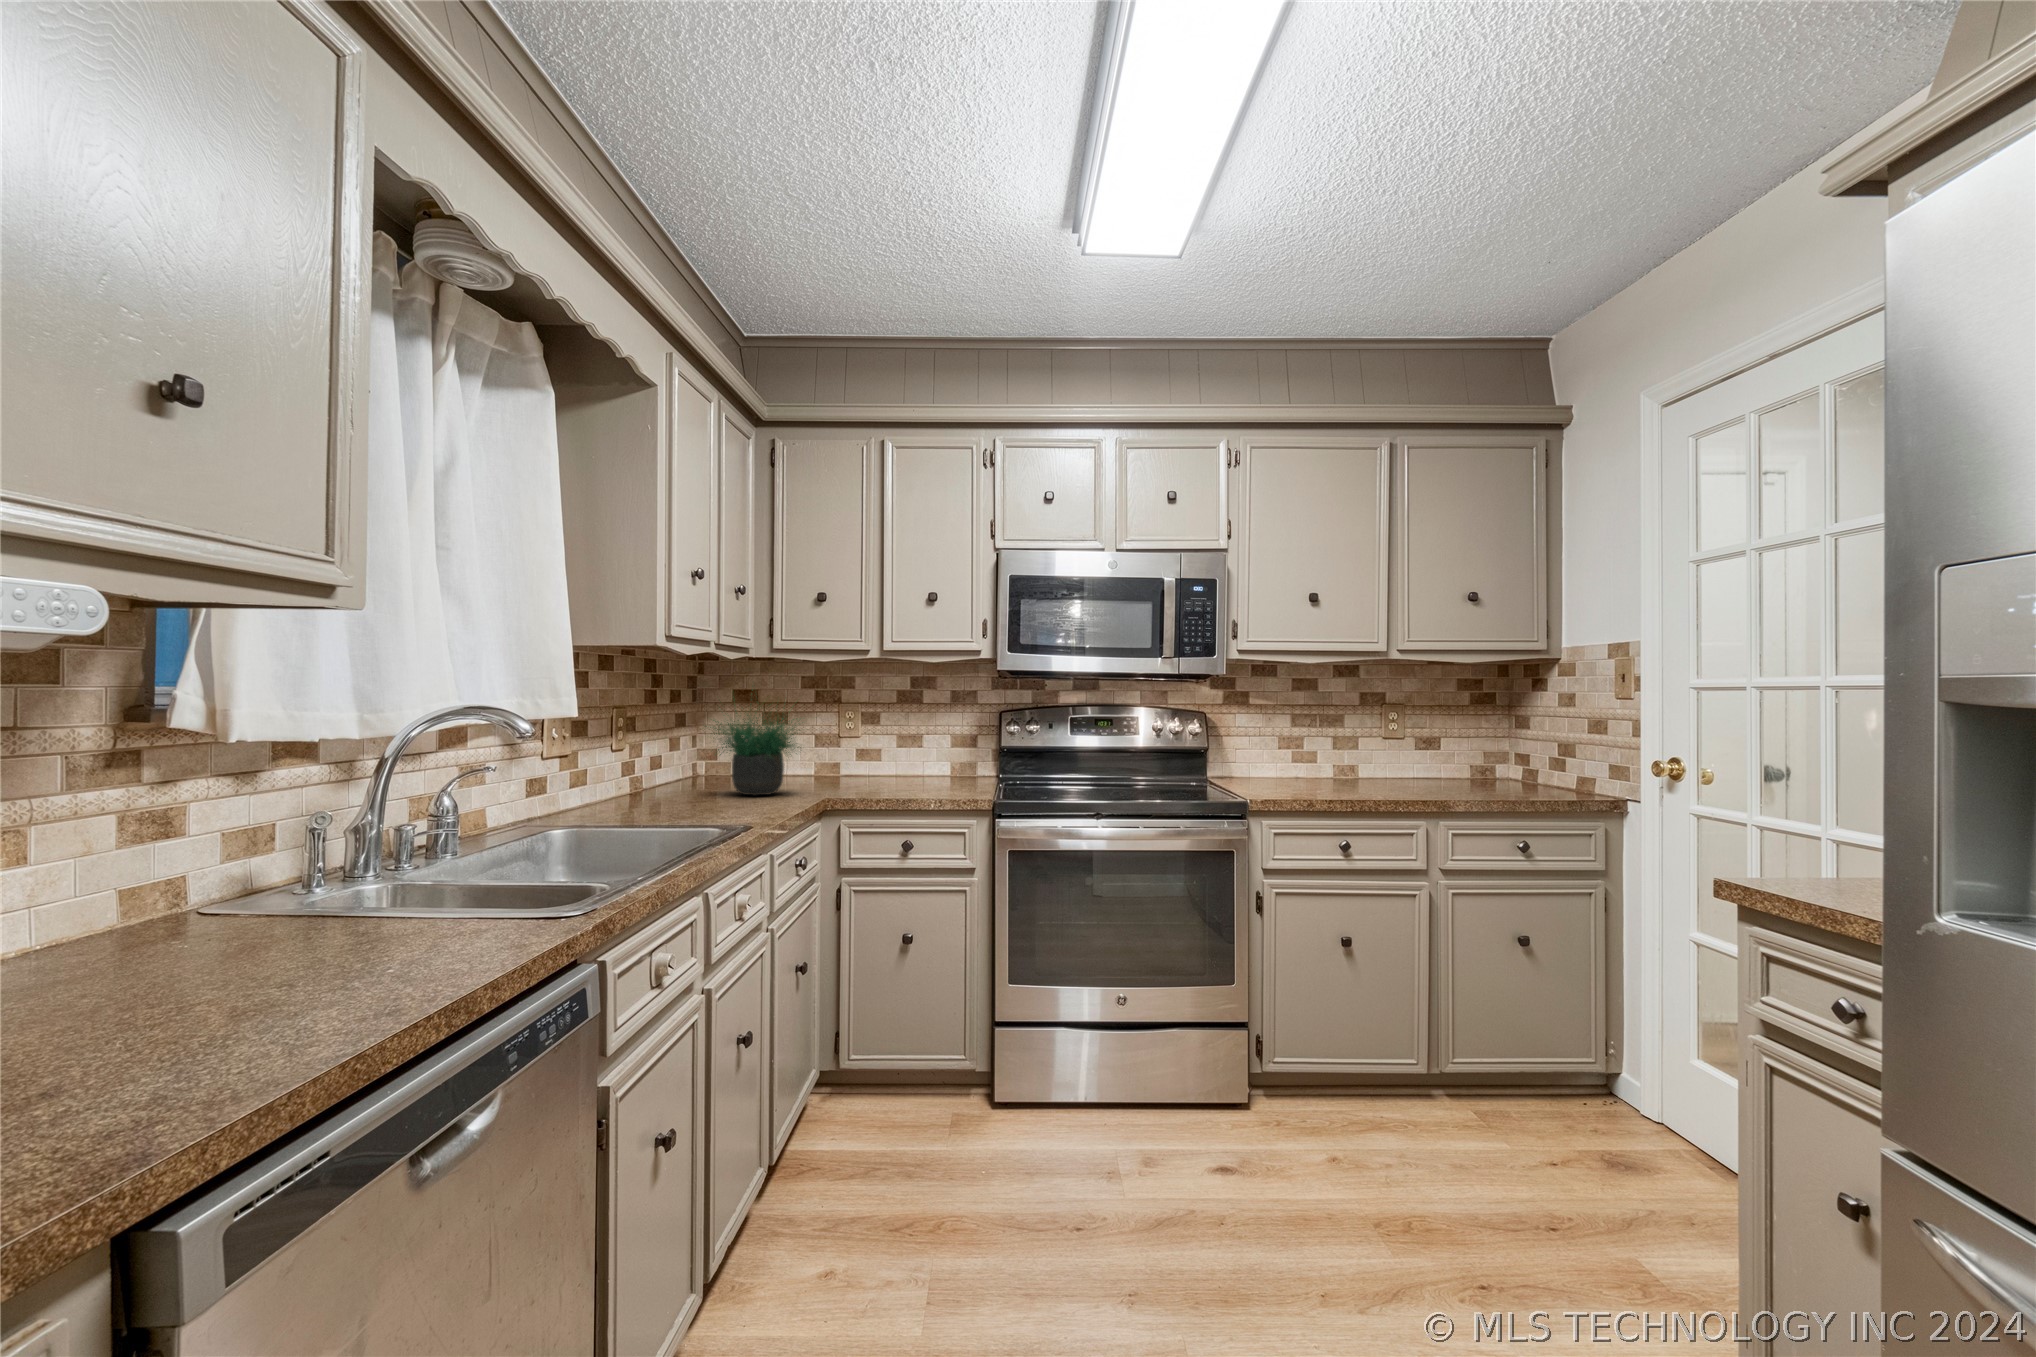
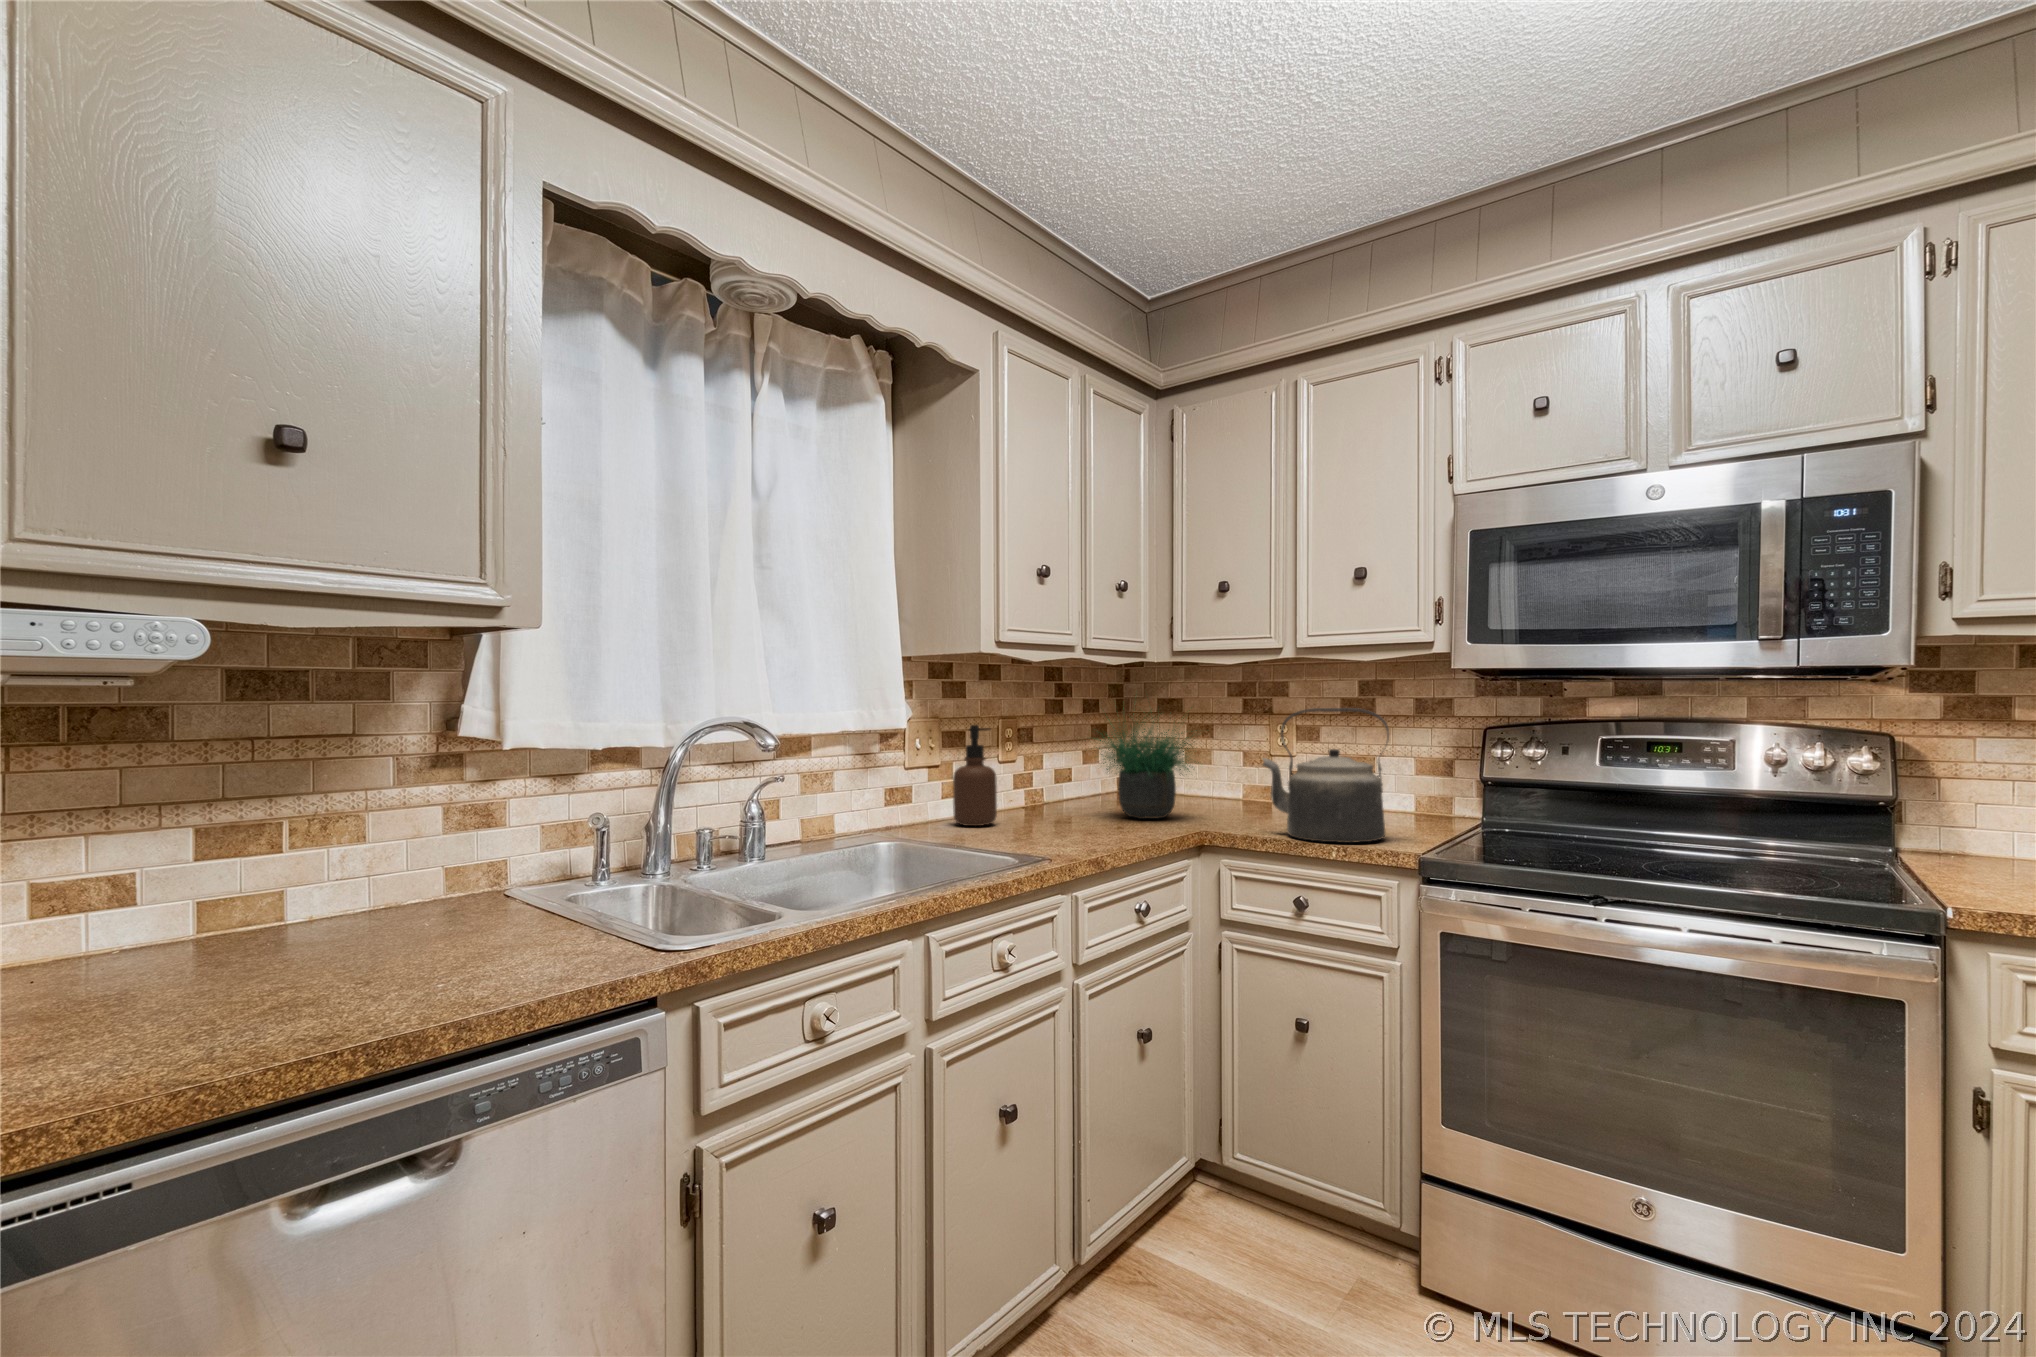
kettle: none [870,699,965,802] -> present [1262,708,1389,843]
soap dispenser: none [589,714,634,811] -> present [953,725,997,826]

